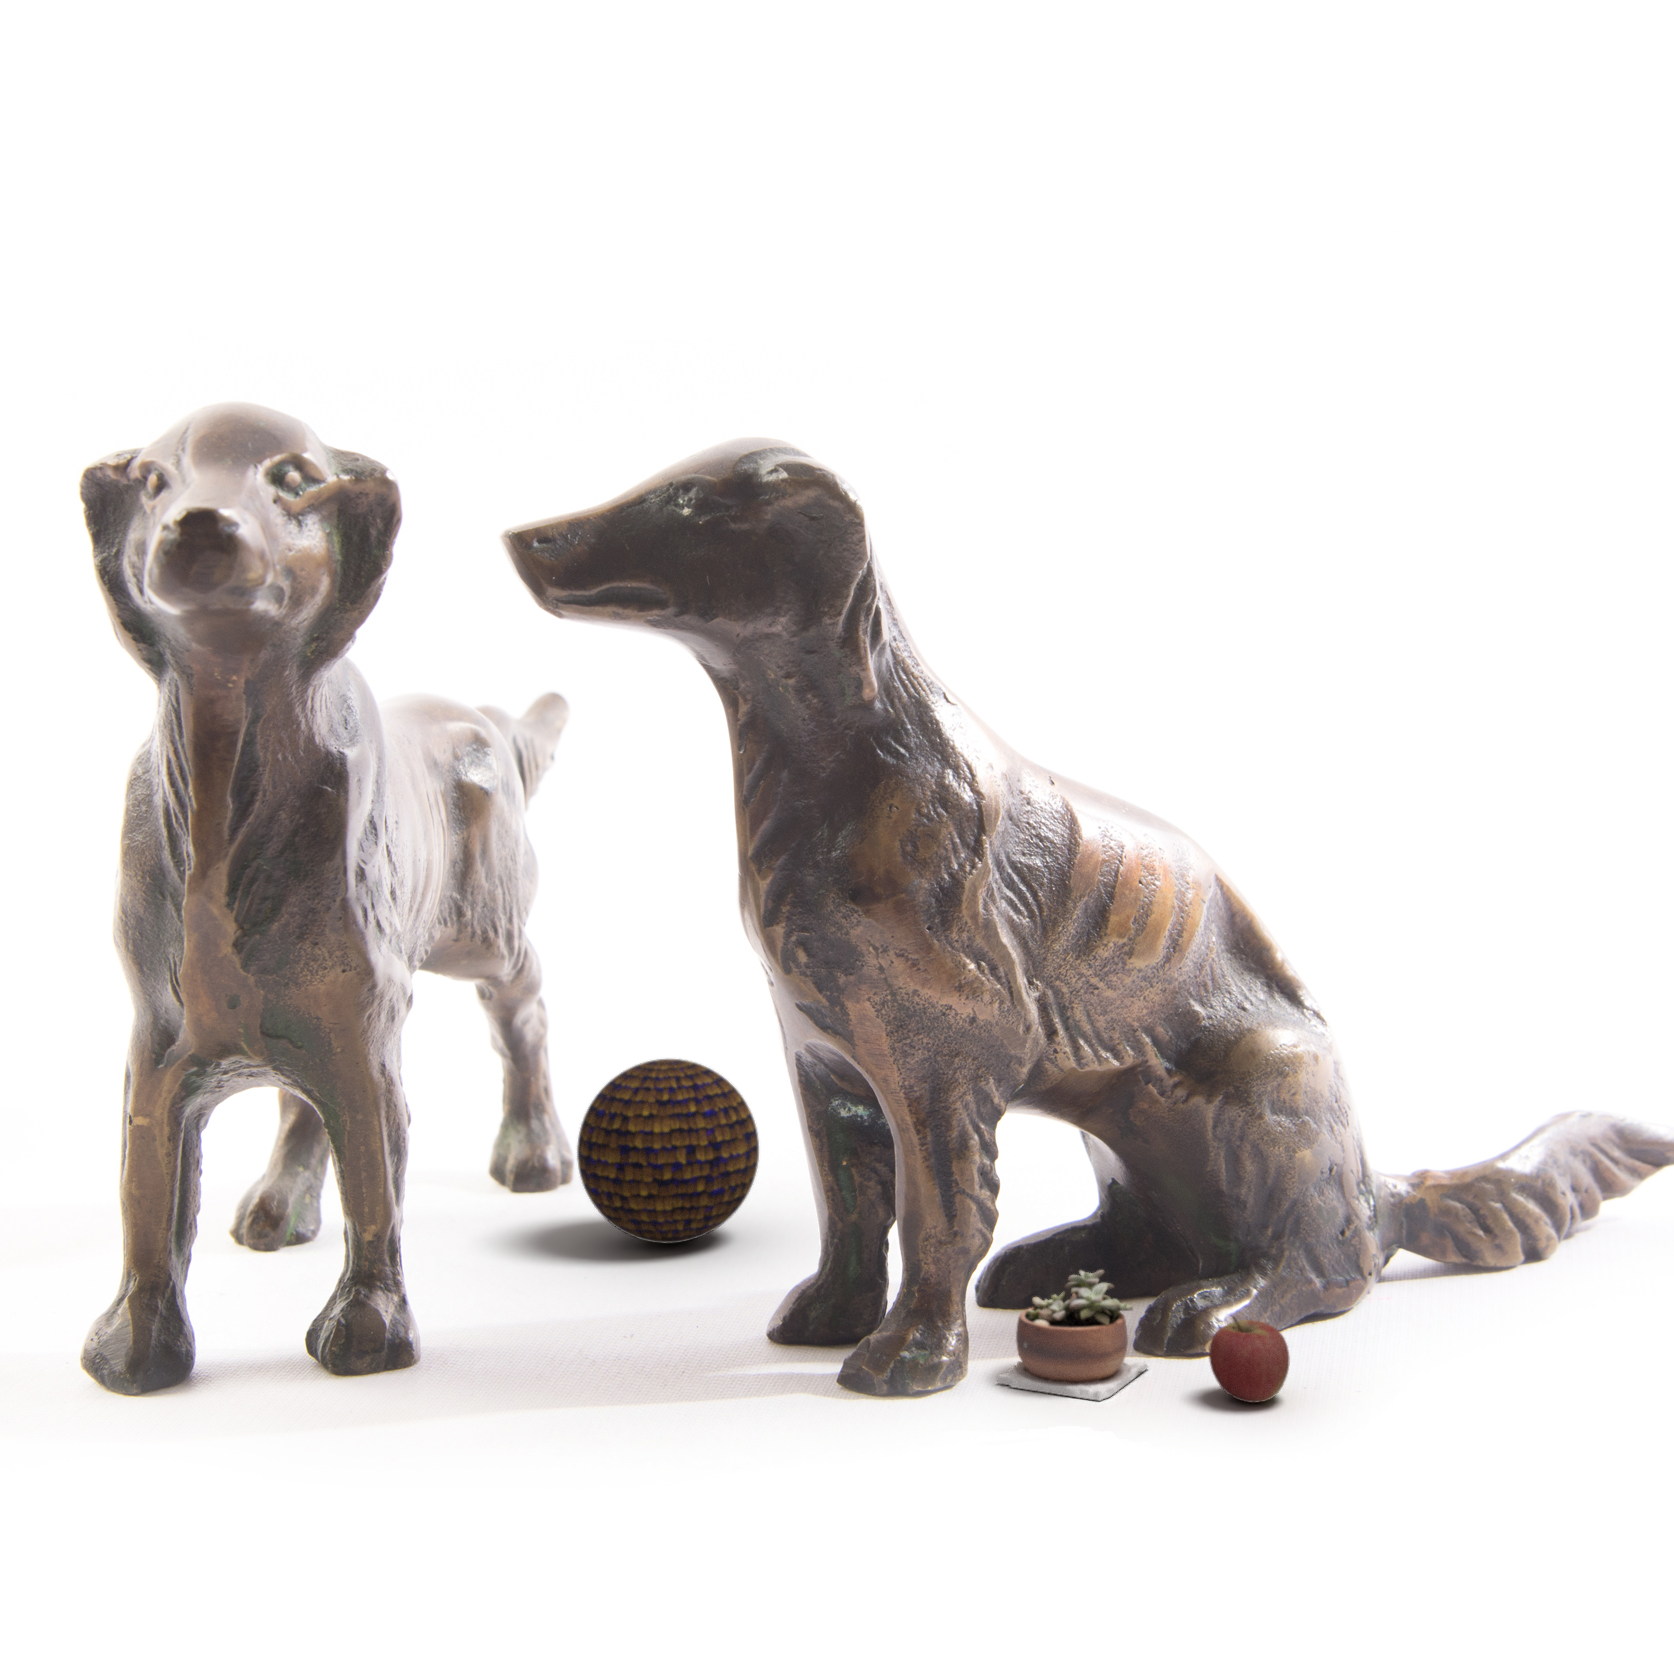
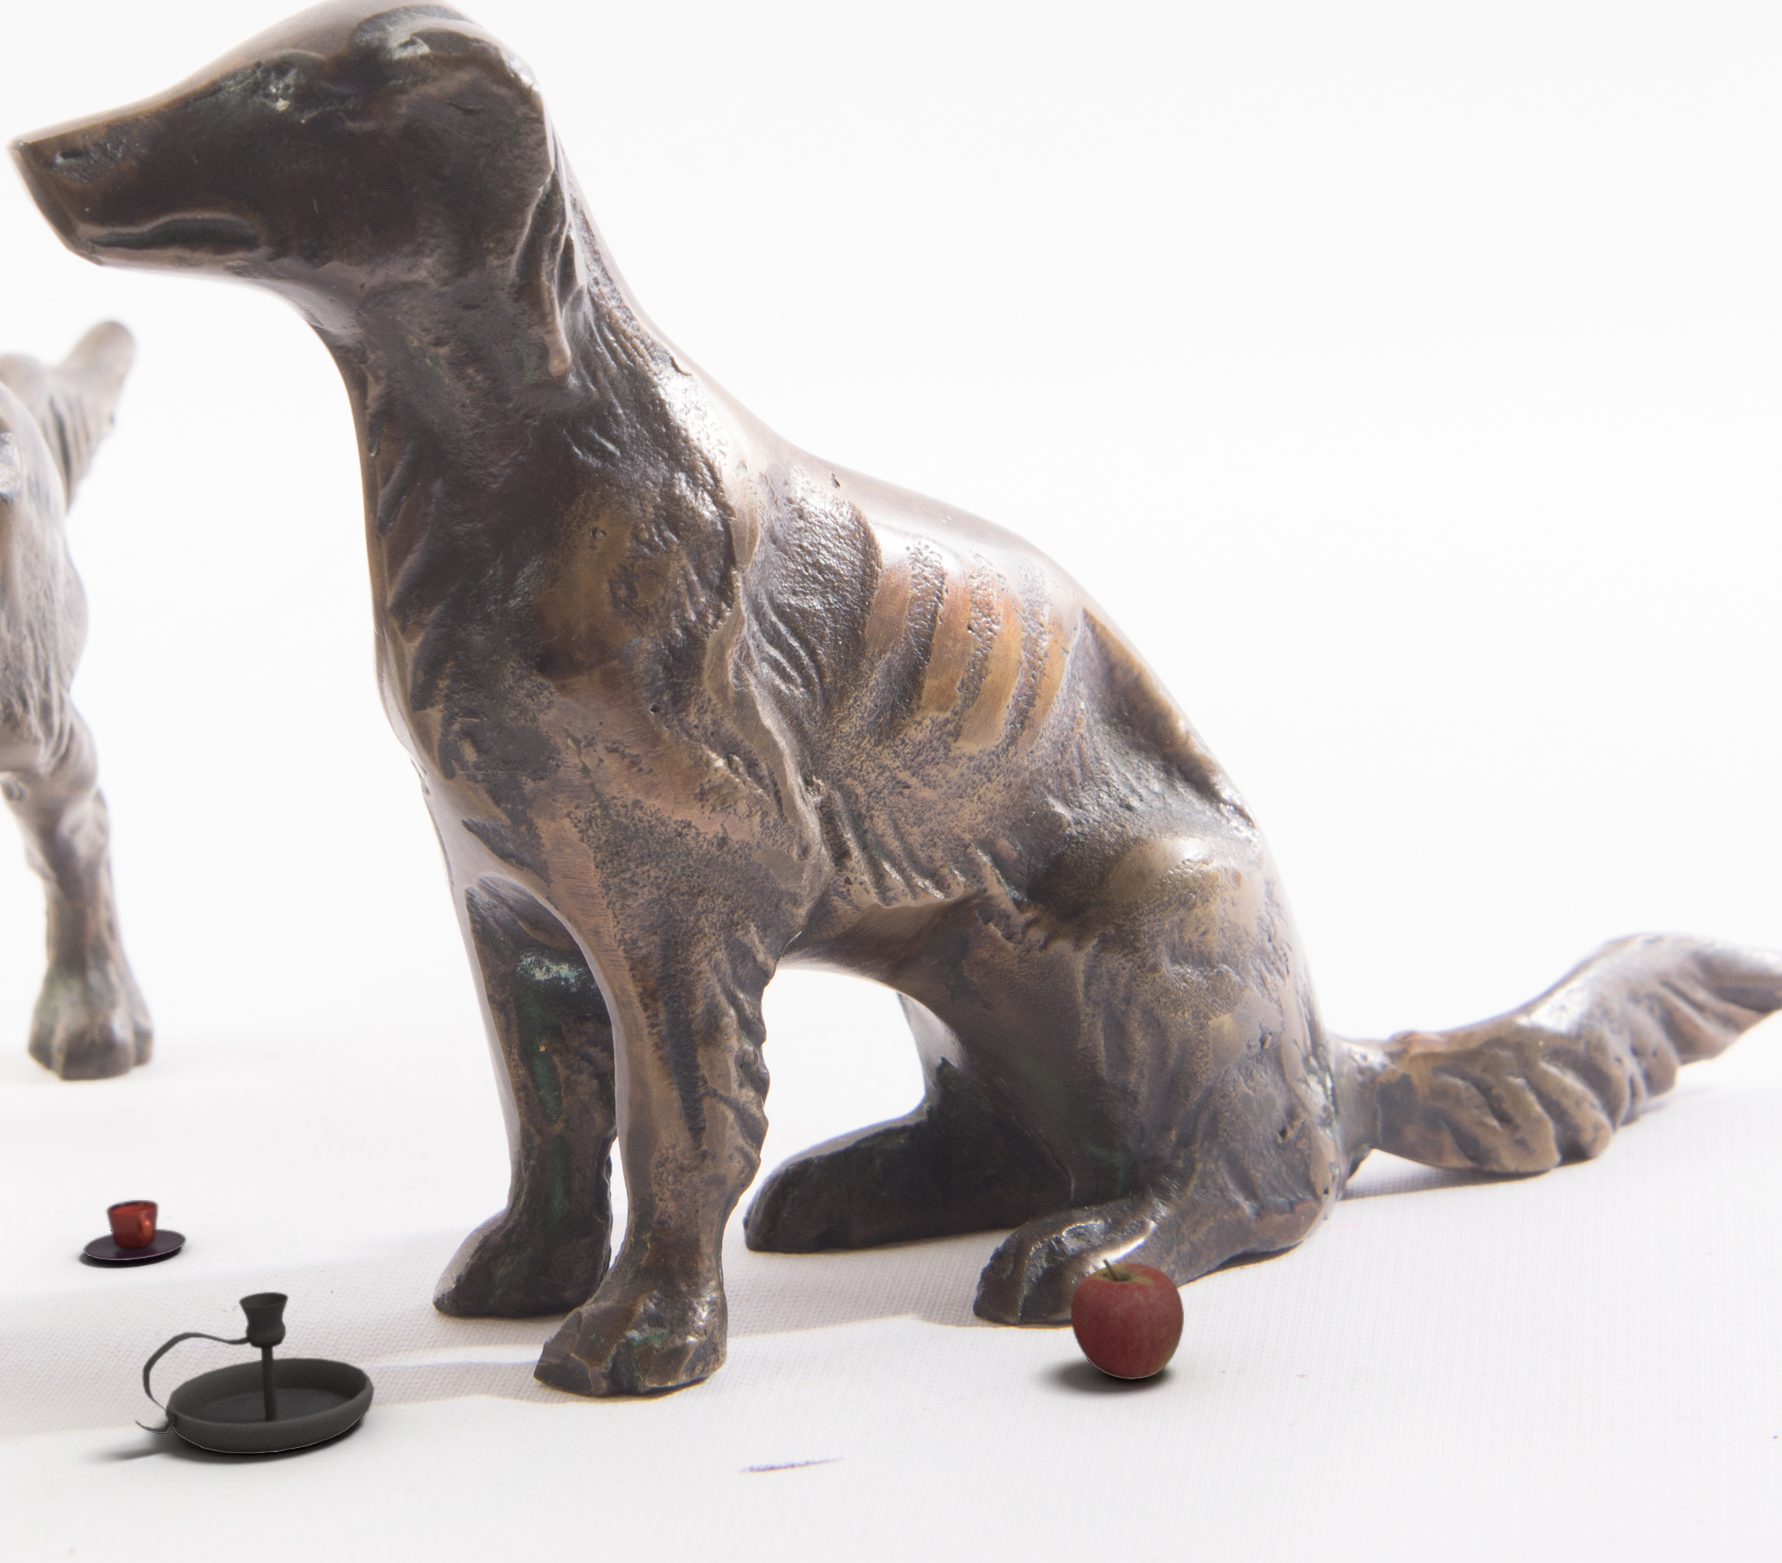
decorative orb: present [577,1059,759,1244] -> none [150,894,427,1169]
teacup: none [532,1258,600,1298] -> present [83,1200,186,1261]
succulent plant: present [997,1270,1148,1401] -> none [768,1197,990,1386]
candlestick: none [570,1316,729,1427] -> present [135,1292,374,1454]

